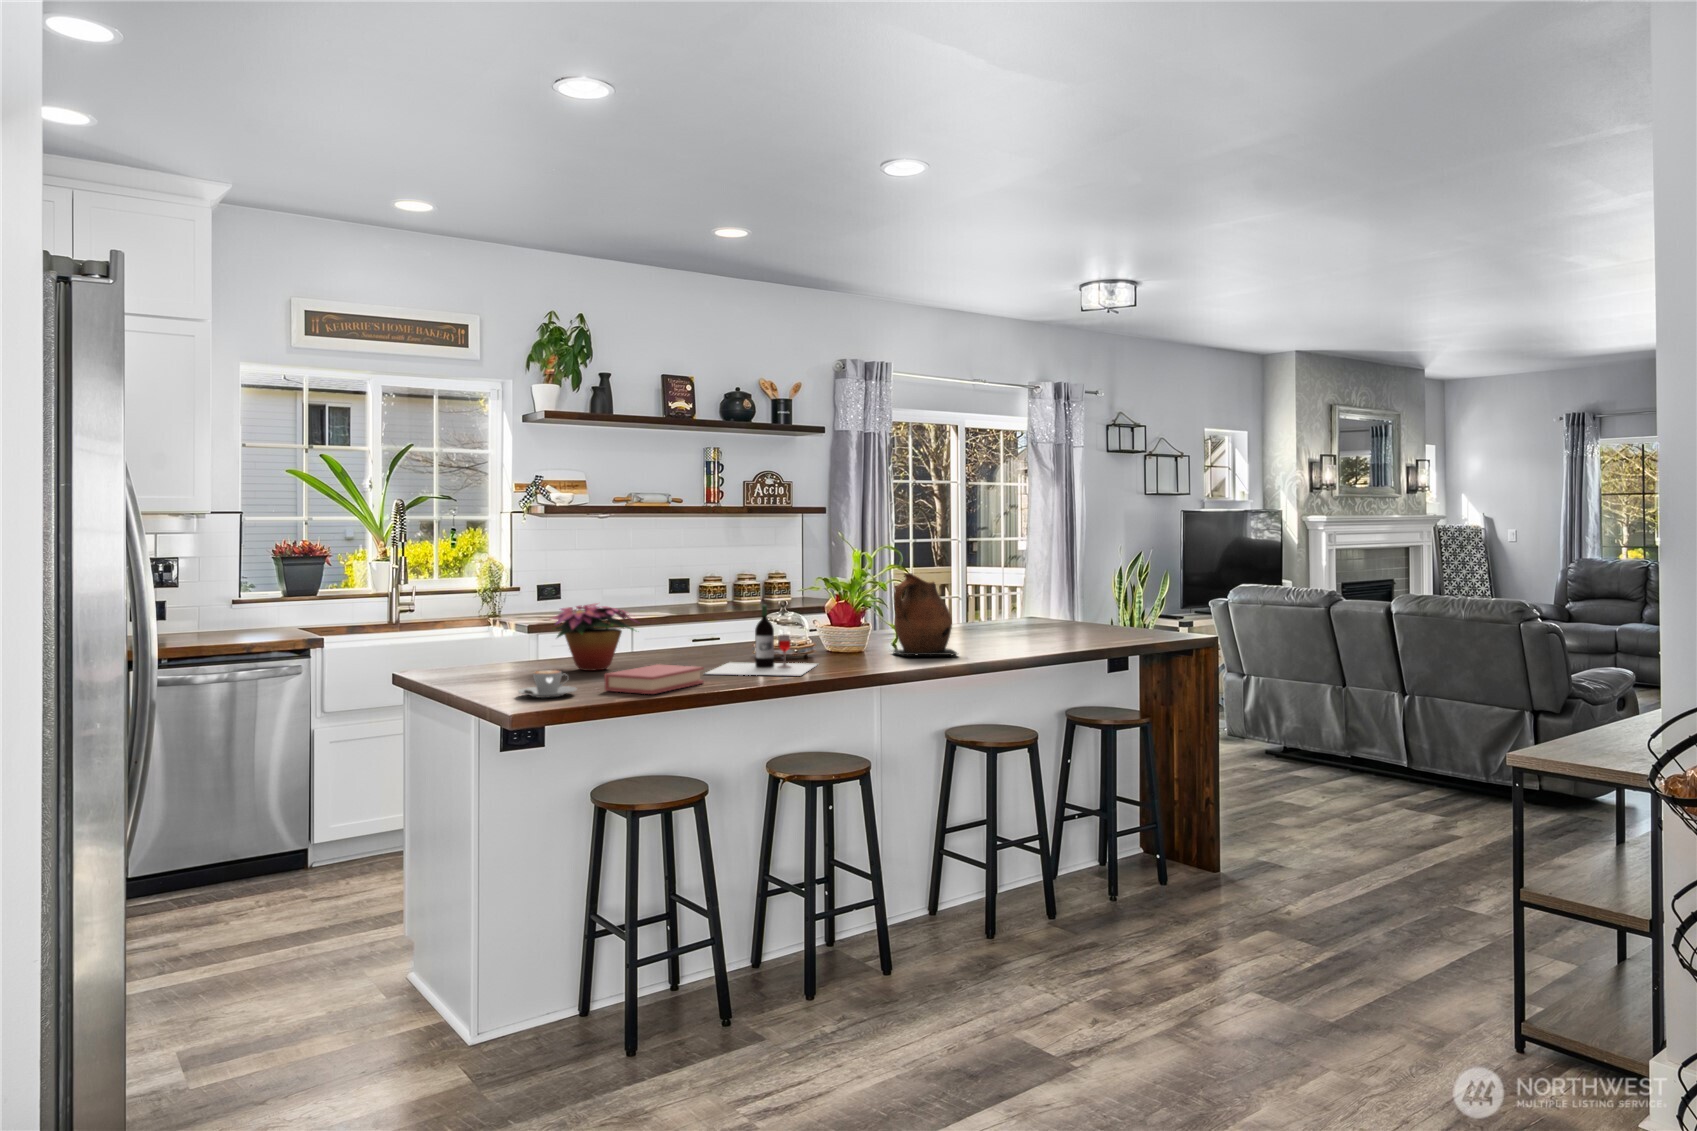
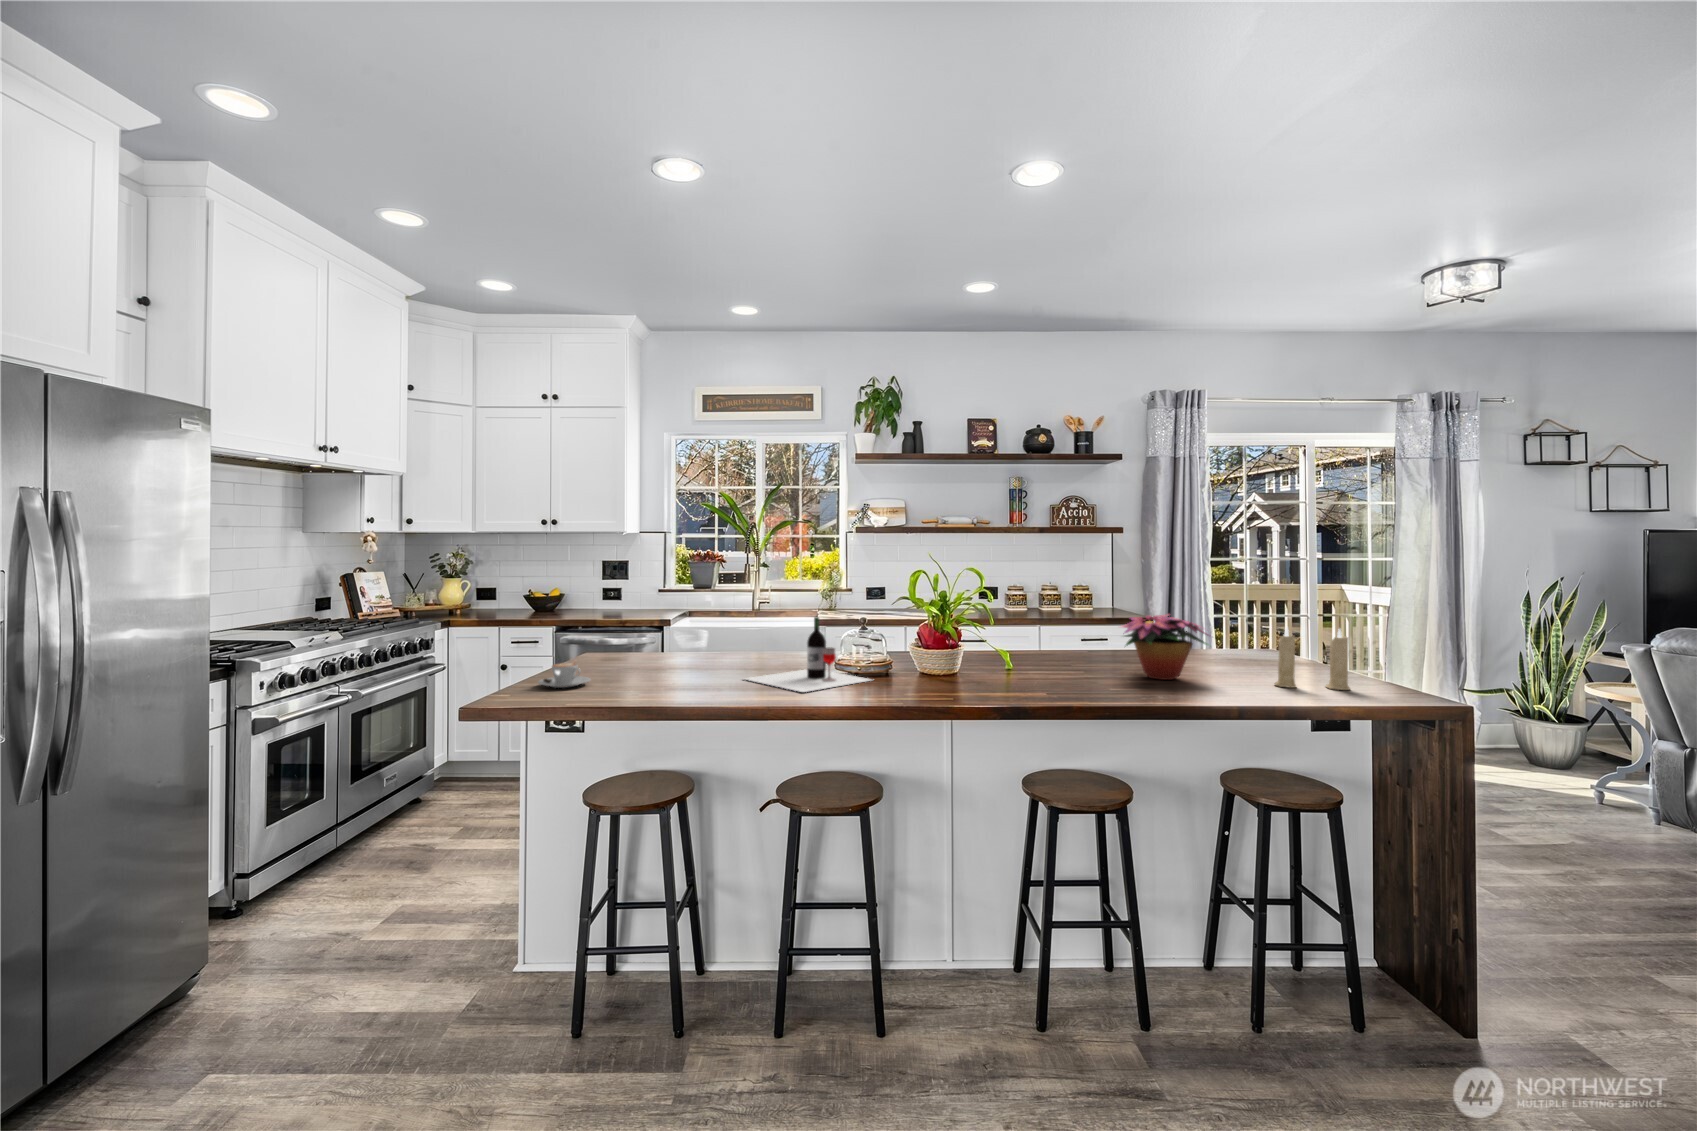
ceramic pitcher: present [893,573,957,656] -> none [970,591,1053,688]
candle: none [1092,591,1140,641] -> present [1274,628,1350,690]
flower arrangement: present [552,603,637,671] -> present [1122,615,1209,680]
book: present [604,664,704,694] -> none [612,666,705,696]

